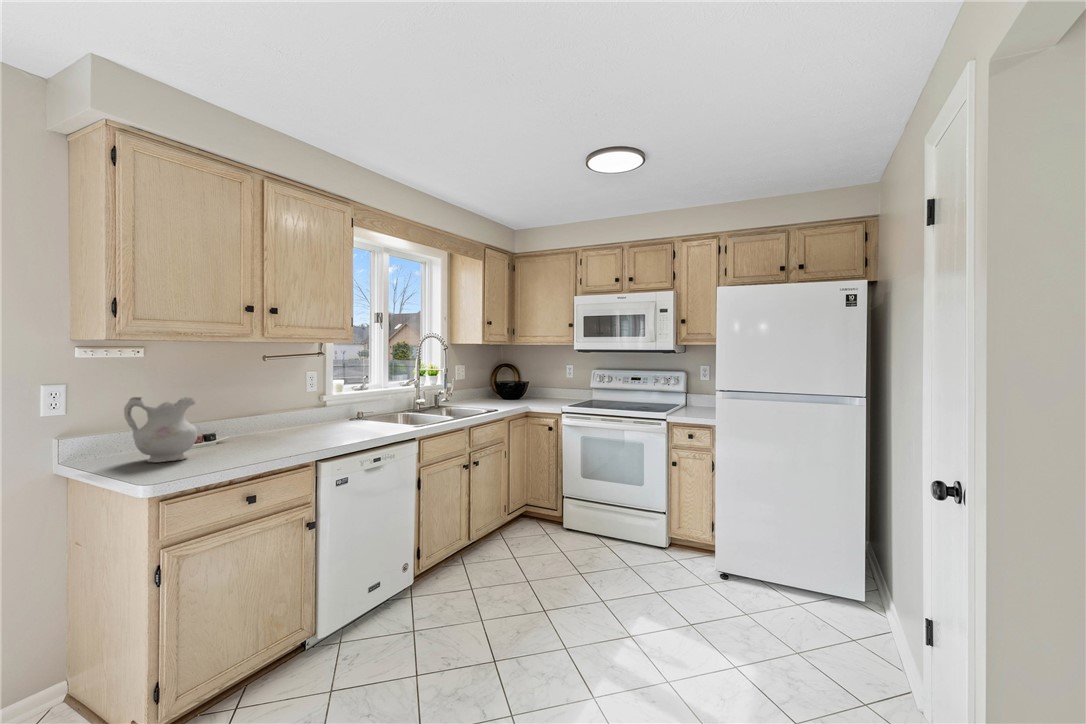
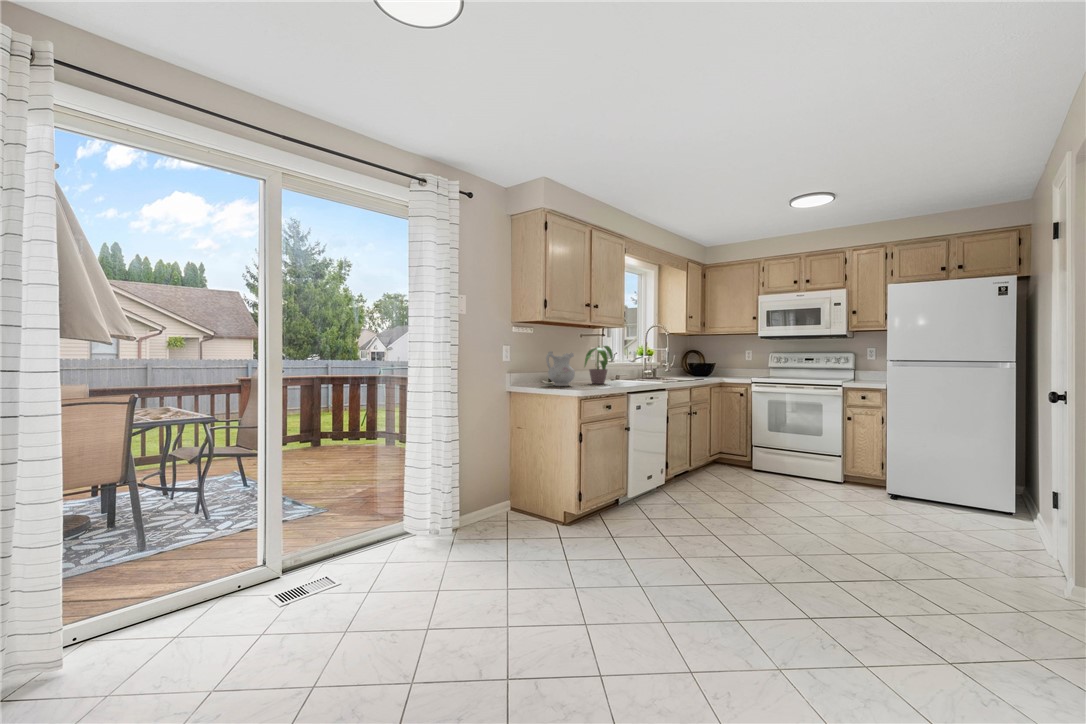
potted plant: none [238,376,320,443] -> present [584,346,613,384]

